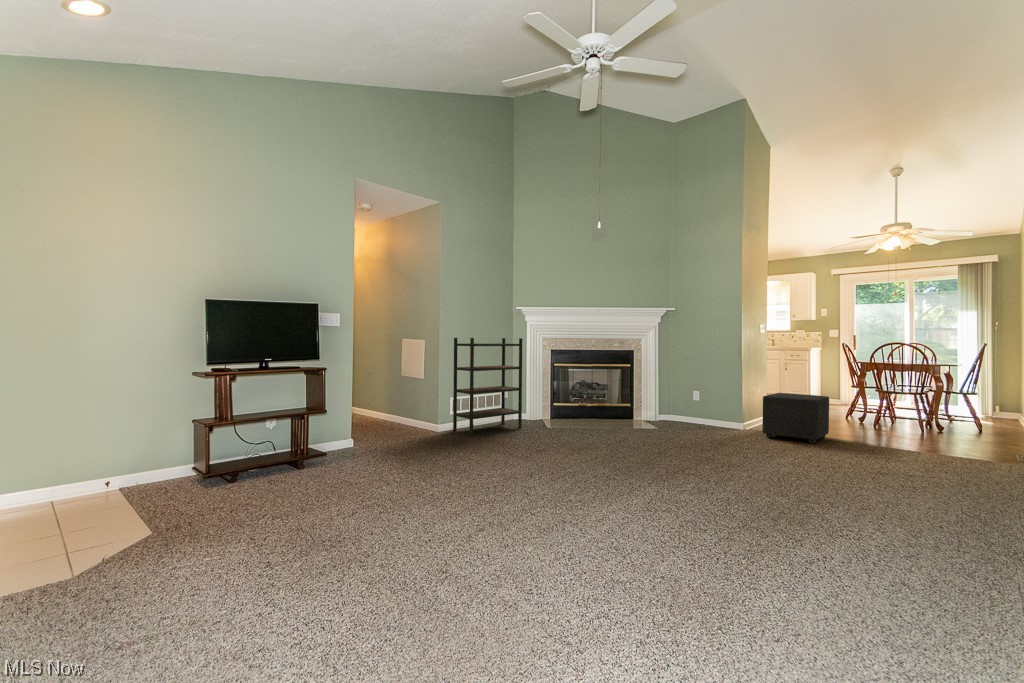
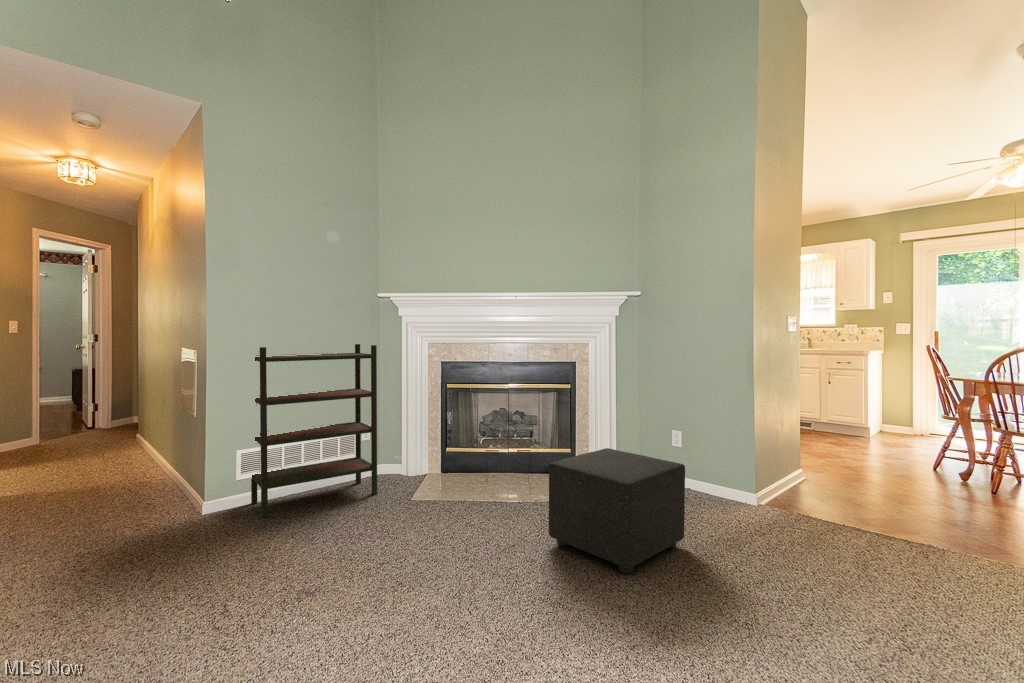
ottoman: present [762,393,829,443] -> present [549,448,685,573]

